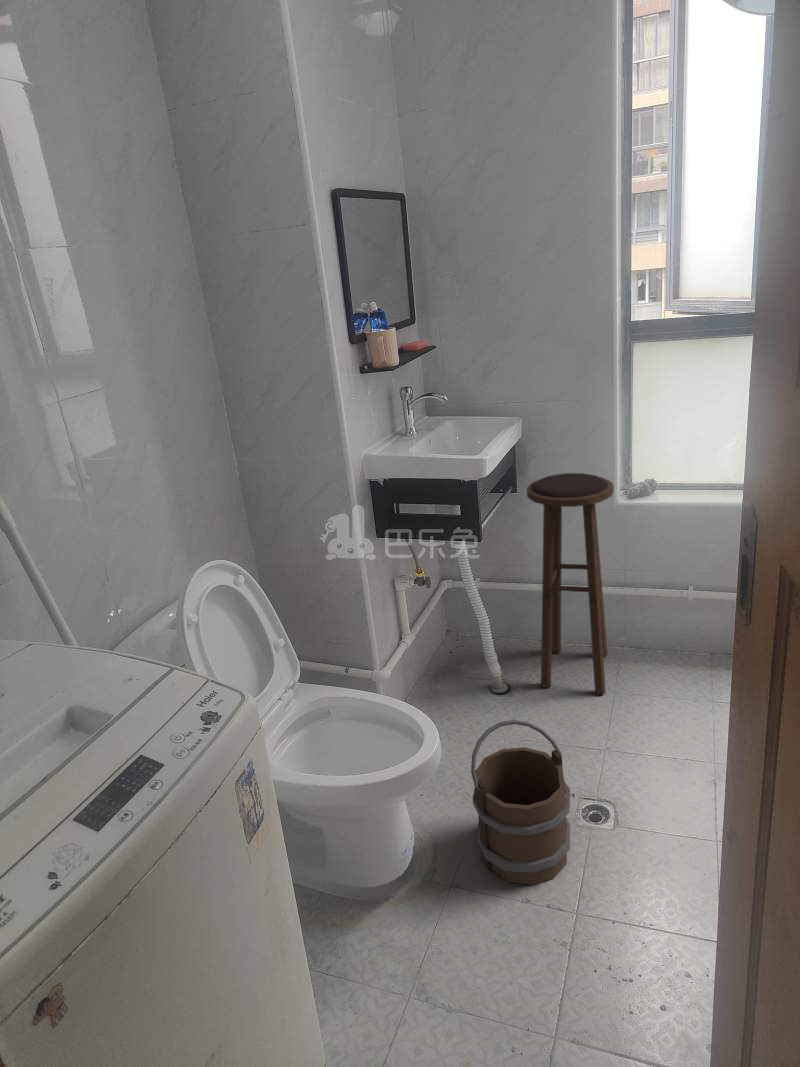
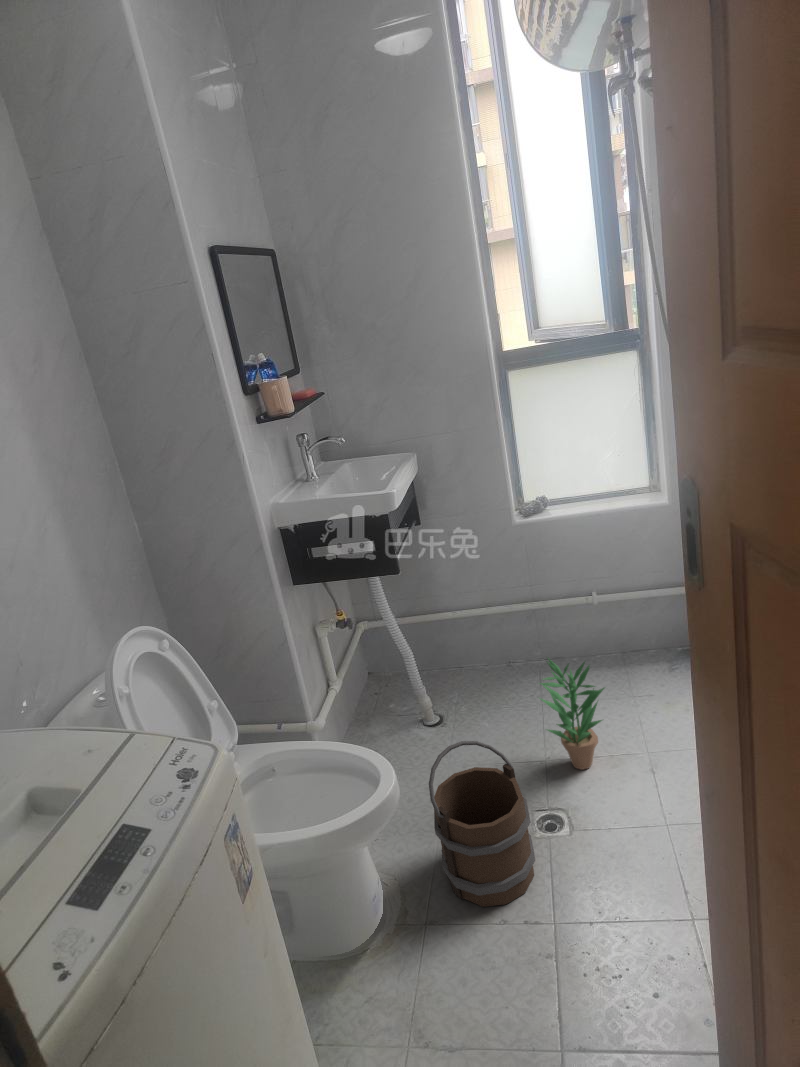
stool: present [527,473,614,695] -> none [431,499,532,711]
potted plant: none [605,648,680,769] -> present [540,658,605,770]

